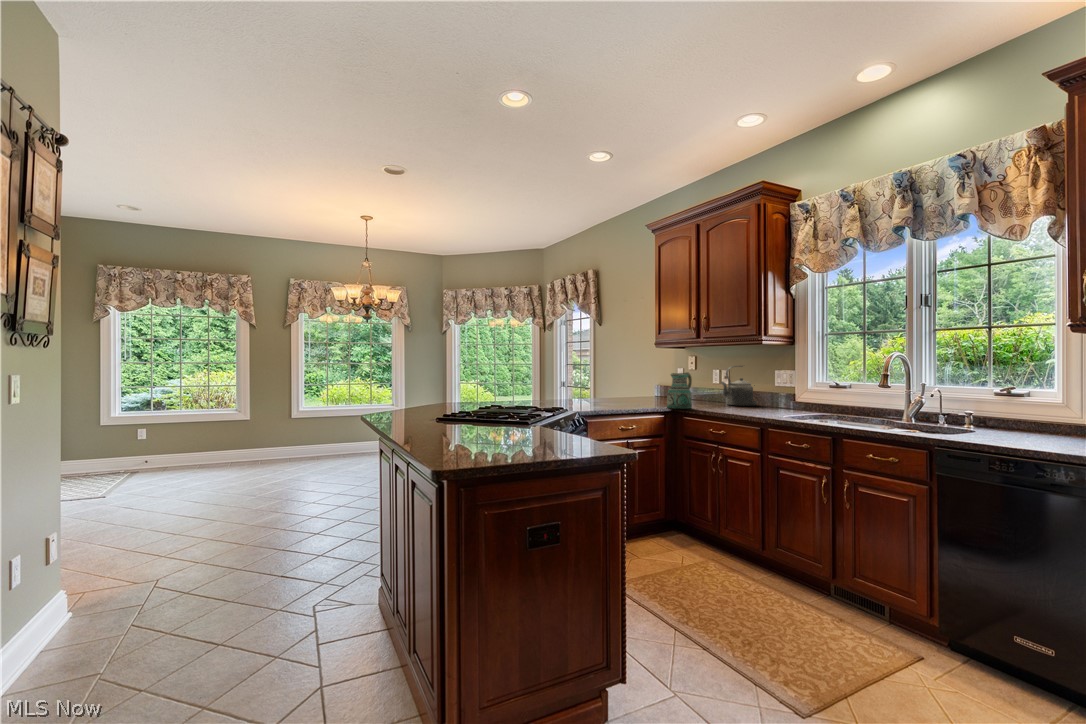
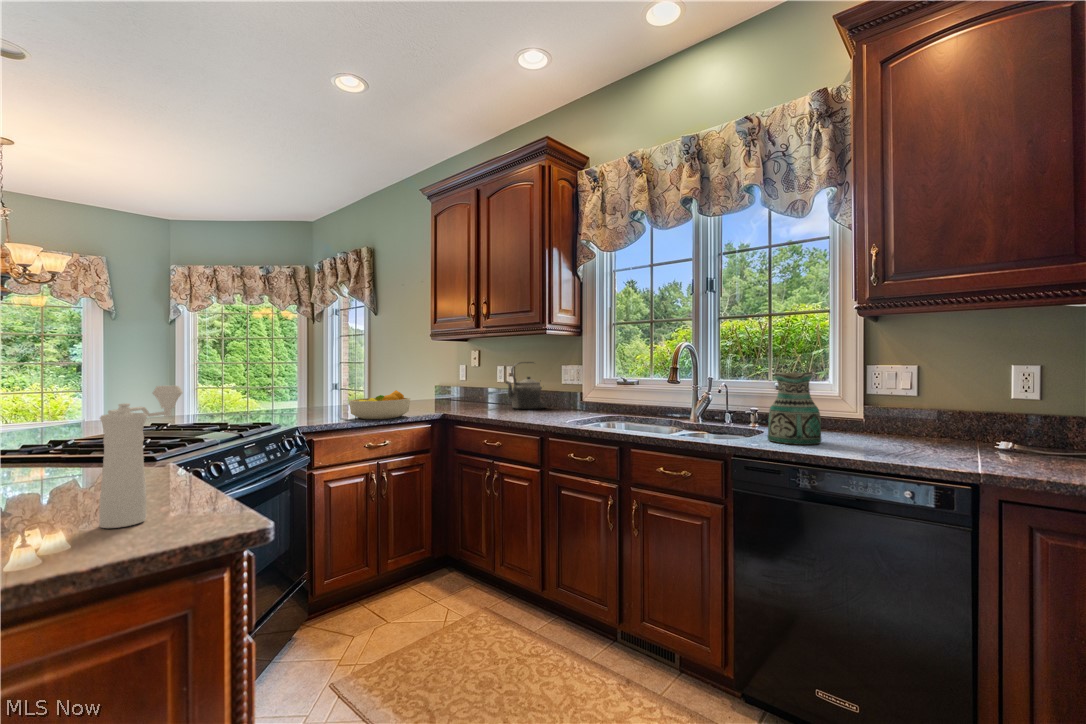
ceramic pitcher: present [667,372,692,409] -> present [768,371,821,445]
pepper mill: none [568,385,588,451] -> present [99,385,183,528]
fruit bowl: none [606,388,649,410] -> present [349,390,410,419]

